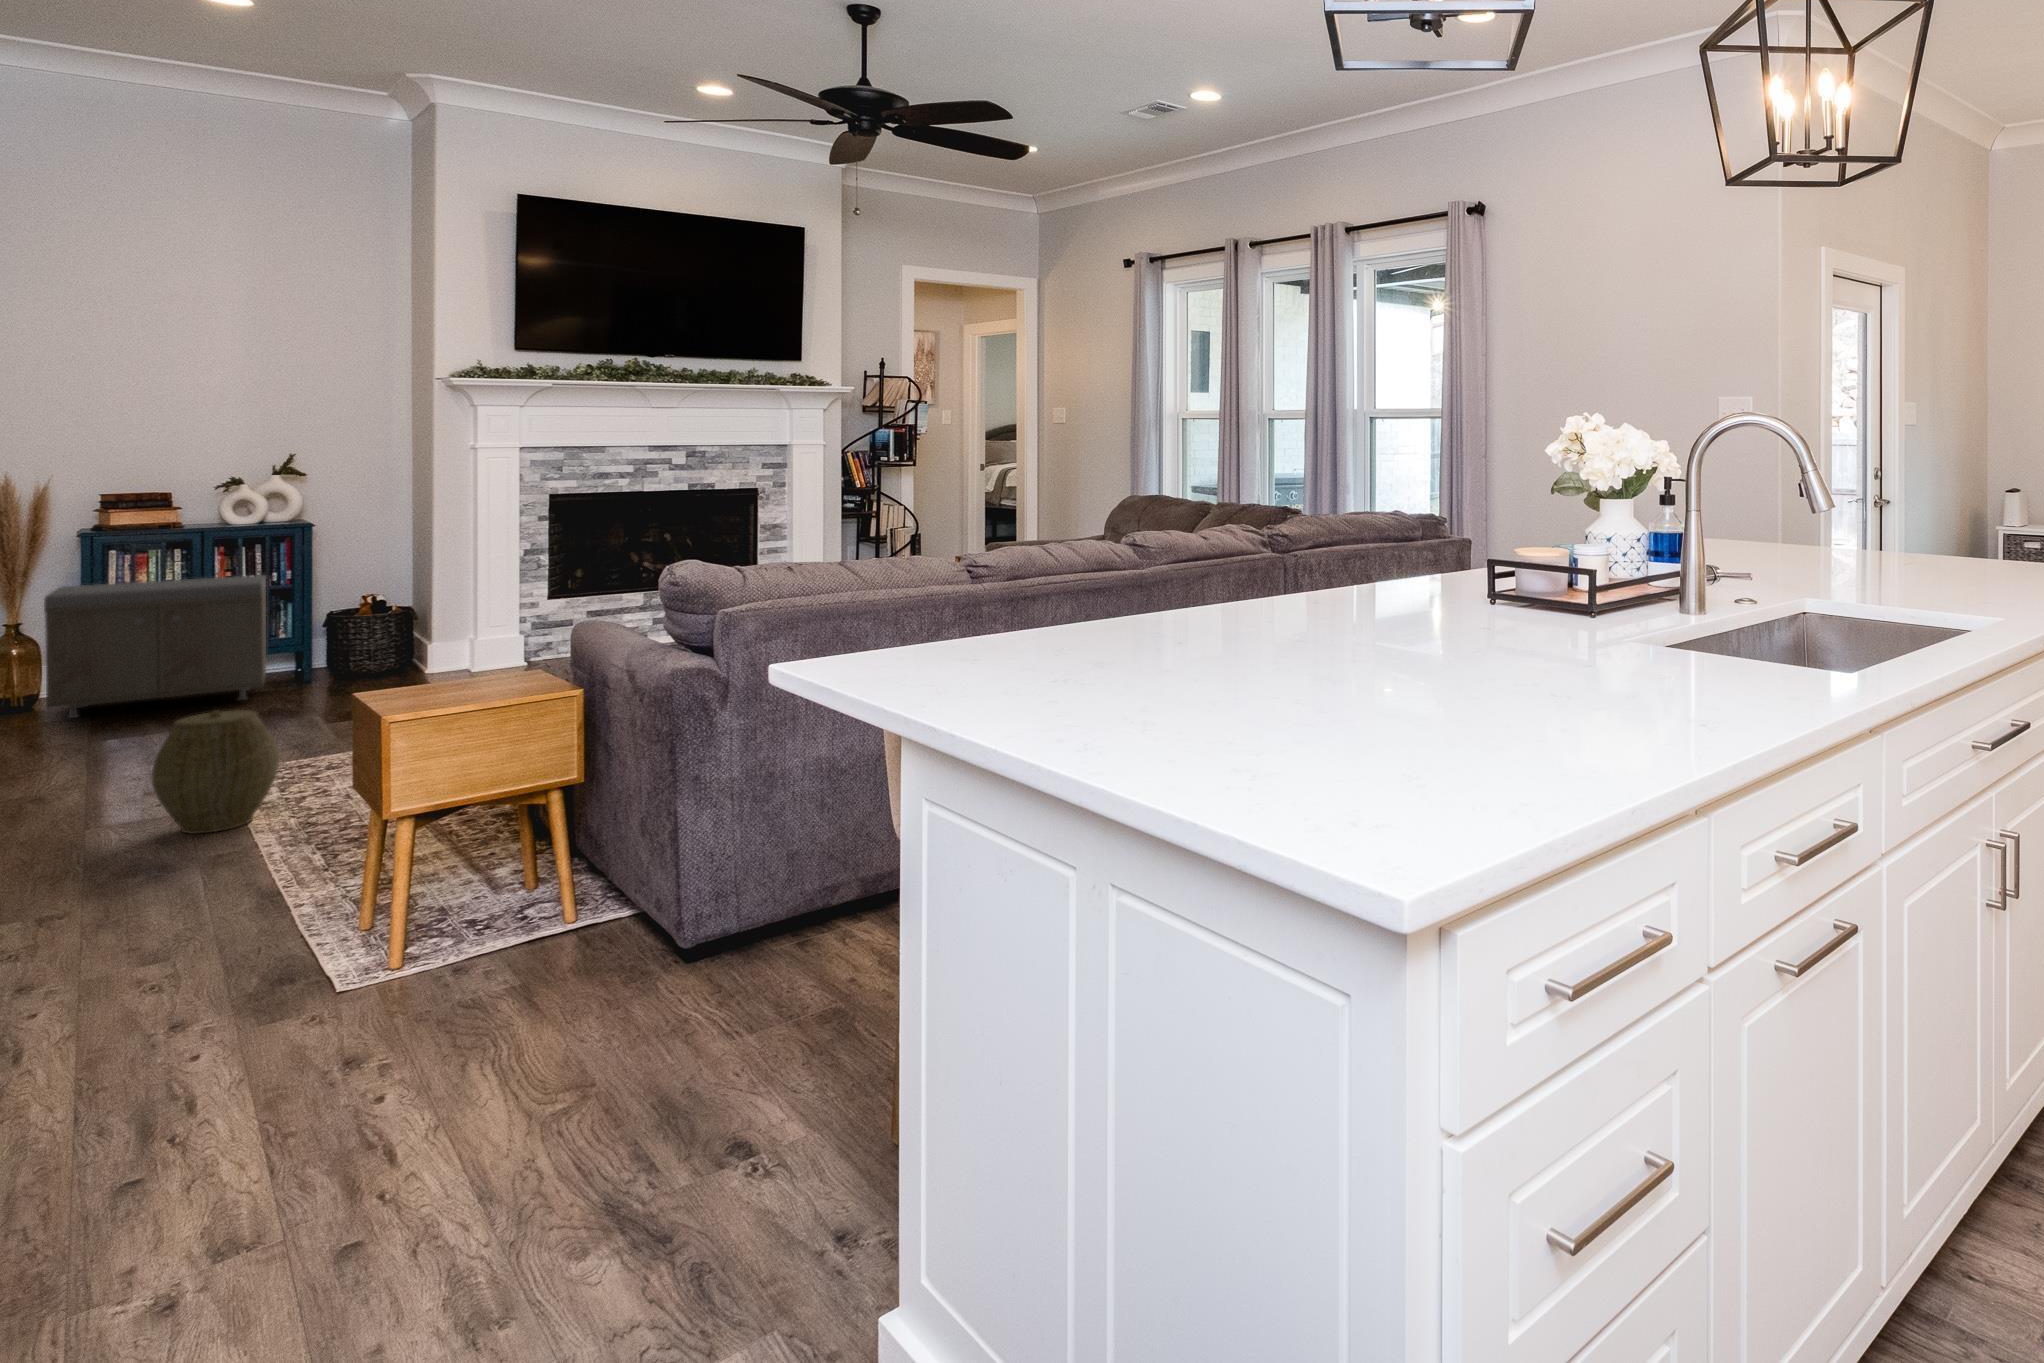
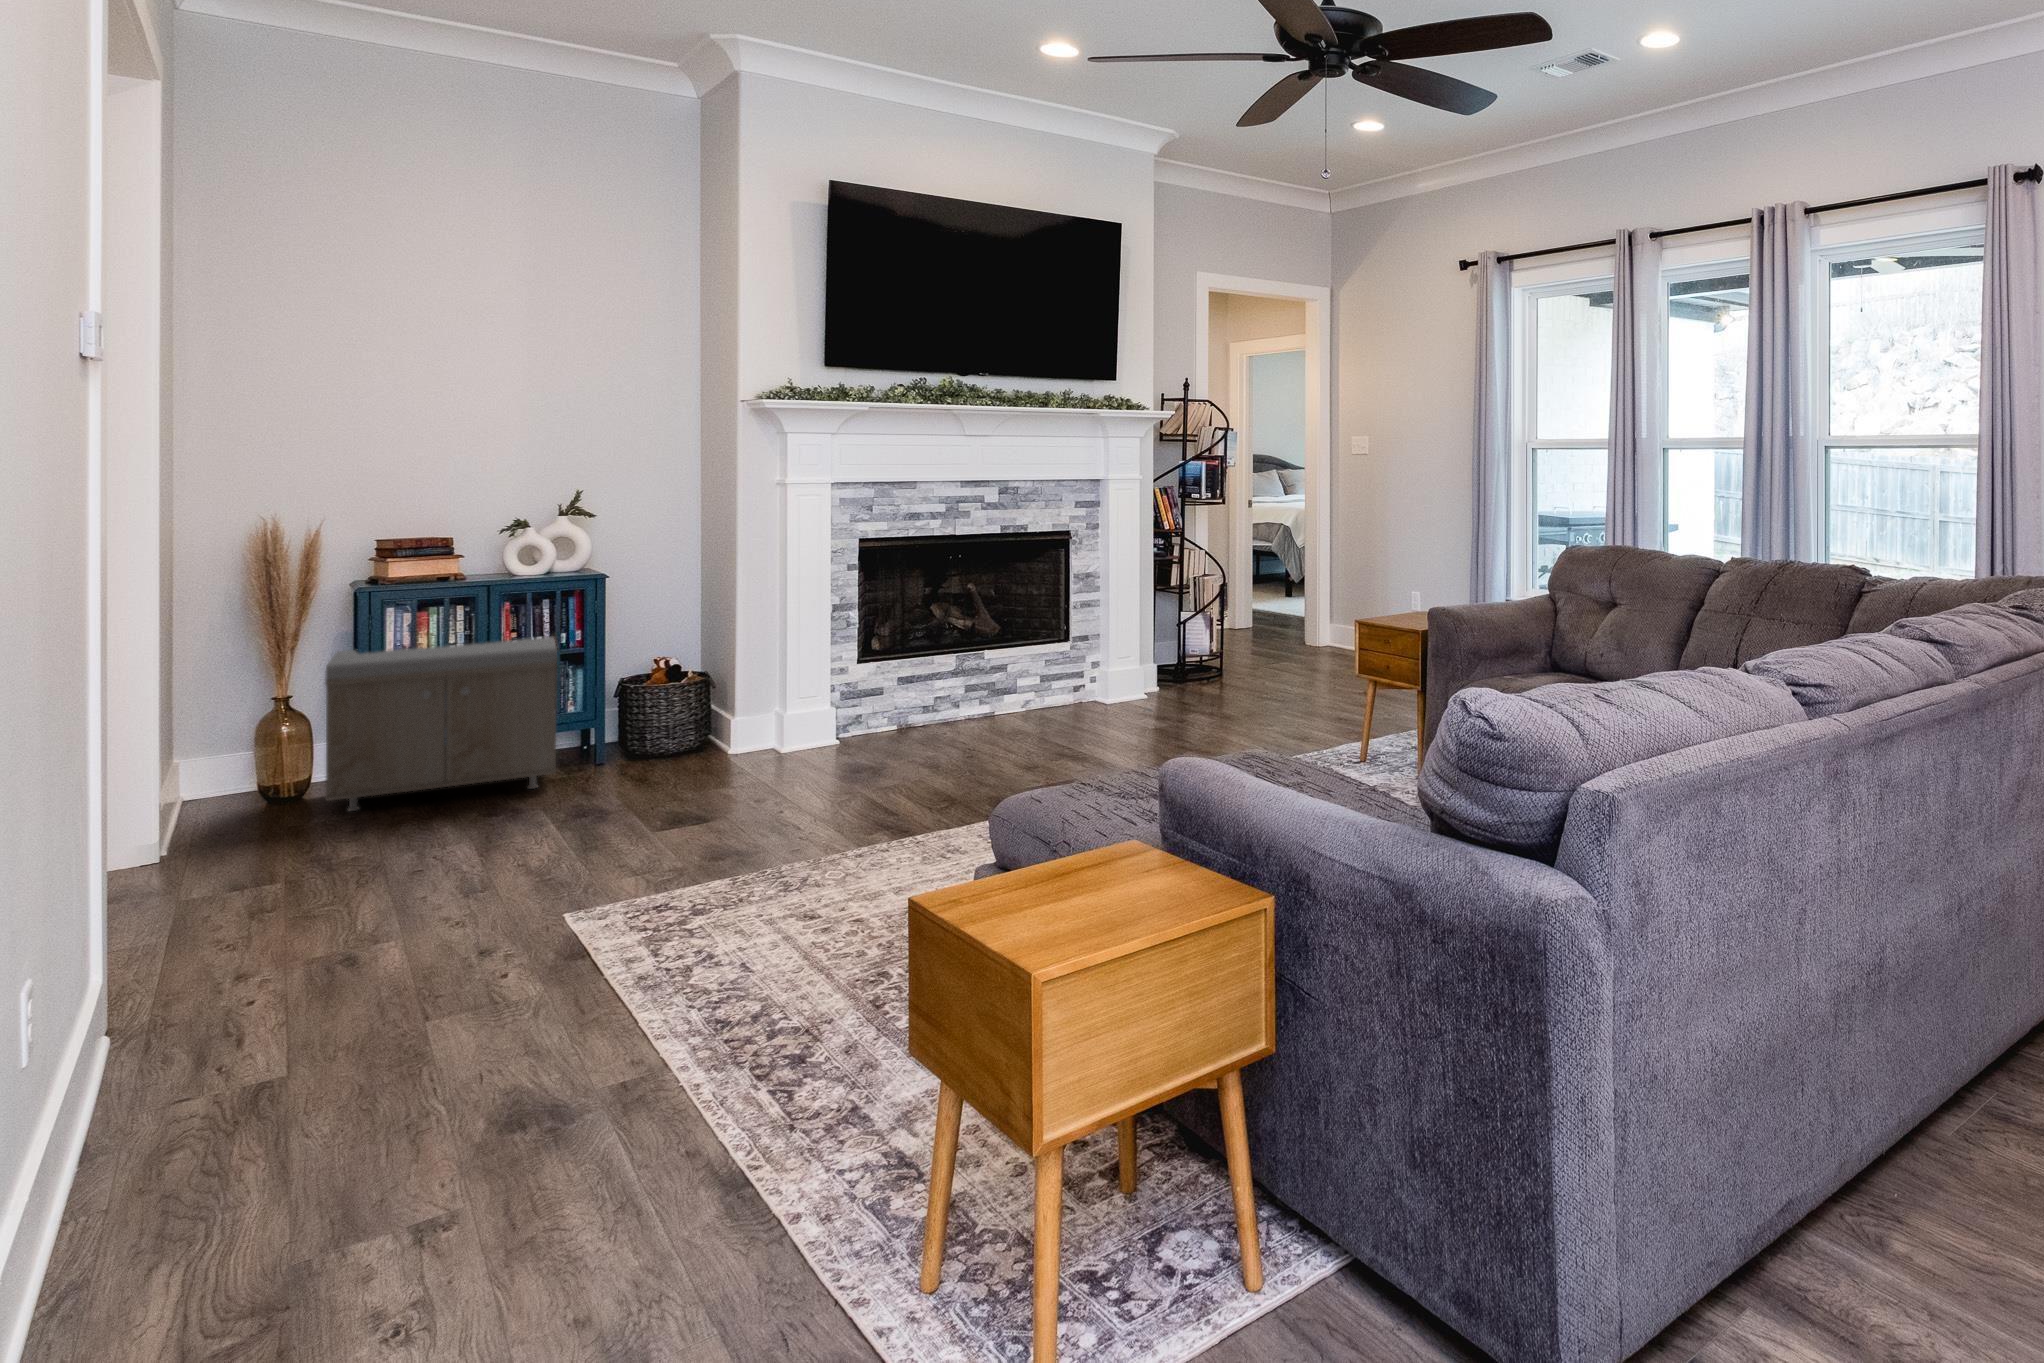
woven basket: present [152,710,279,834] -> none [496,841,642,1013]

